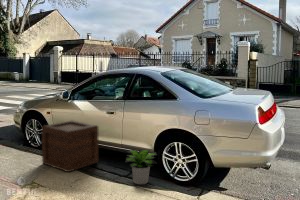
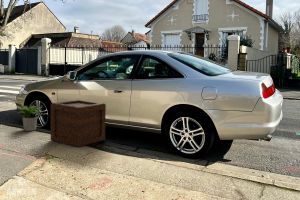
potted plant: present [125,149,157,184] -> present [17,106,42,131]

